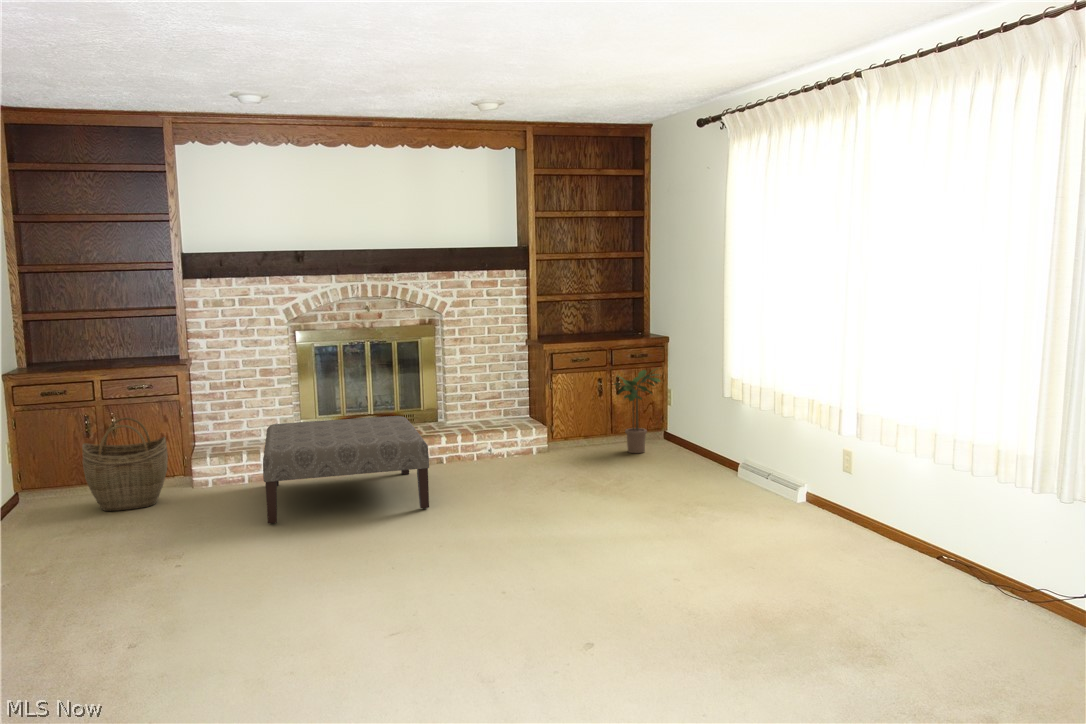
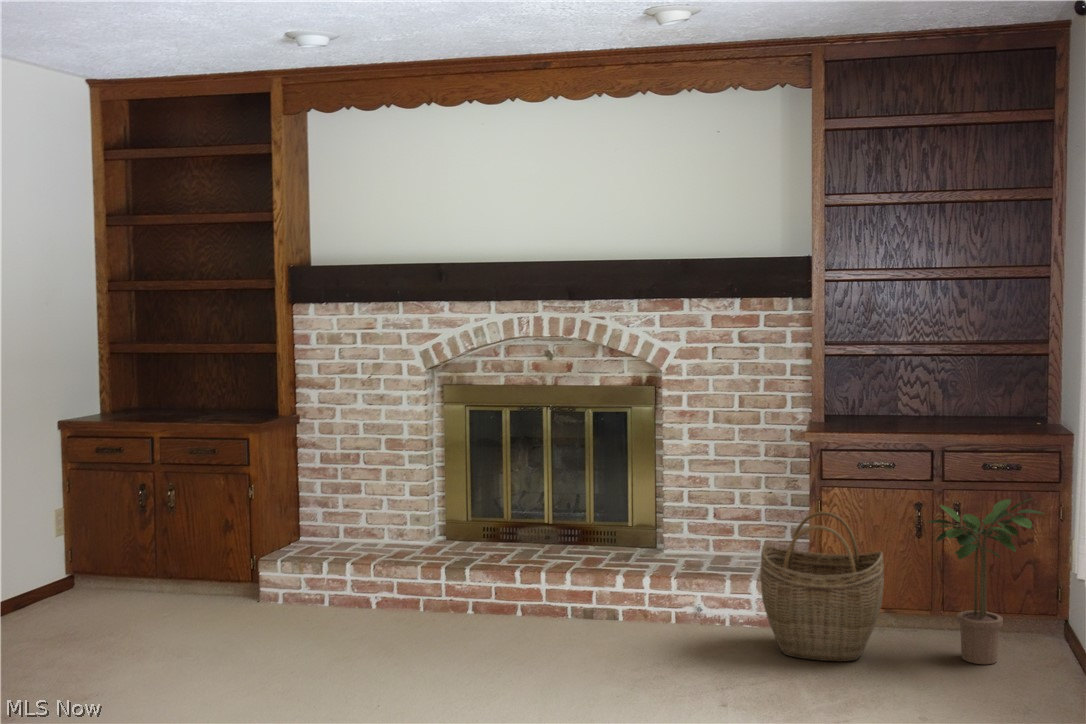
ottoman: present [263,416,429,524] -> none [234,525,546,705]
woven basket: present [82,417,168,511] -> present [760,511,884,661]

